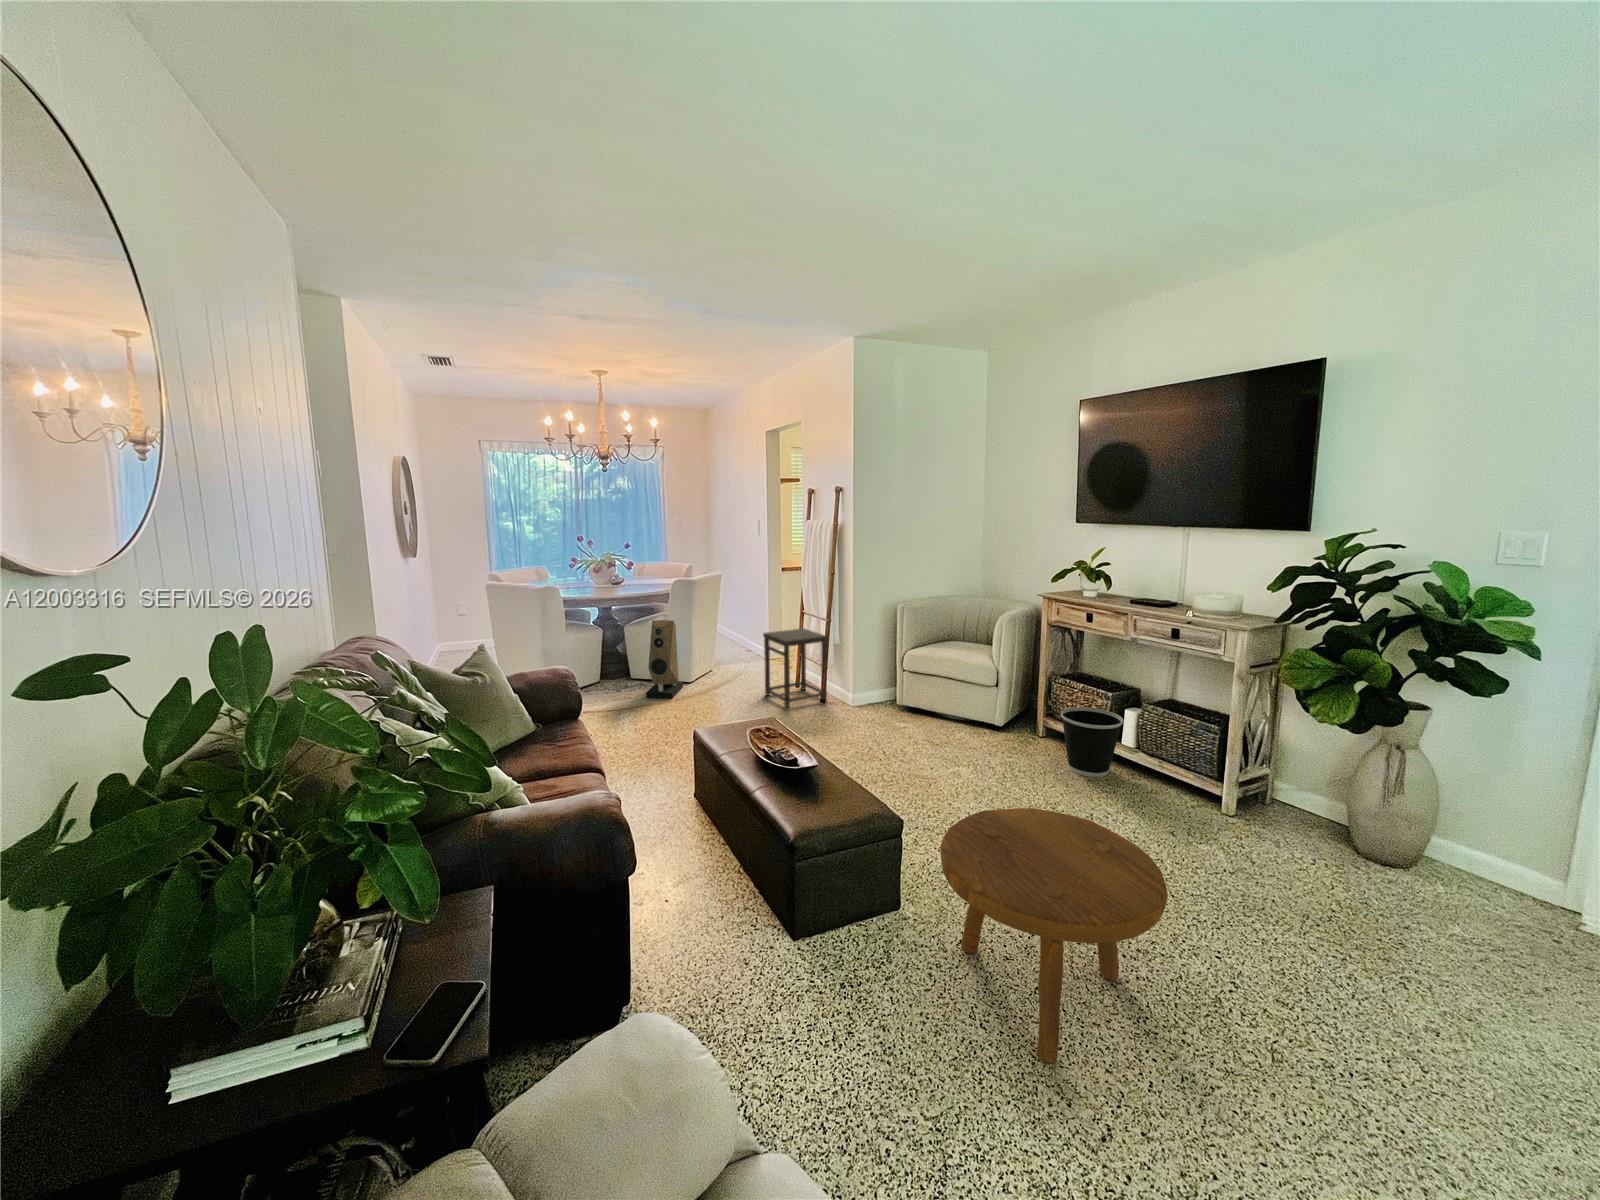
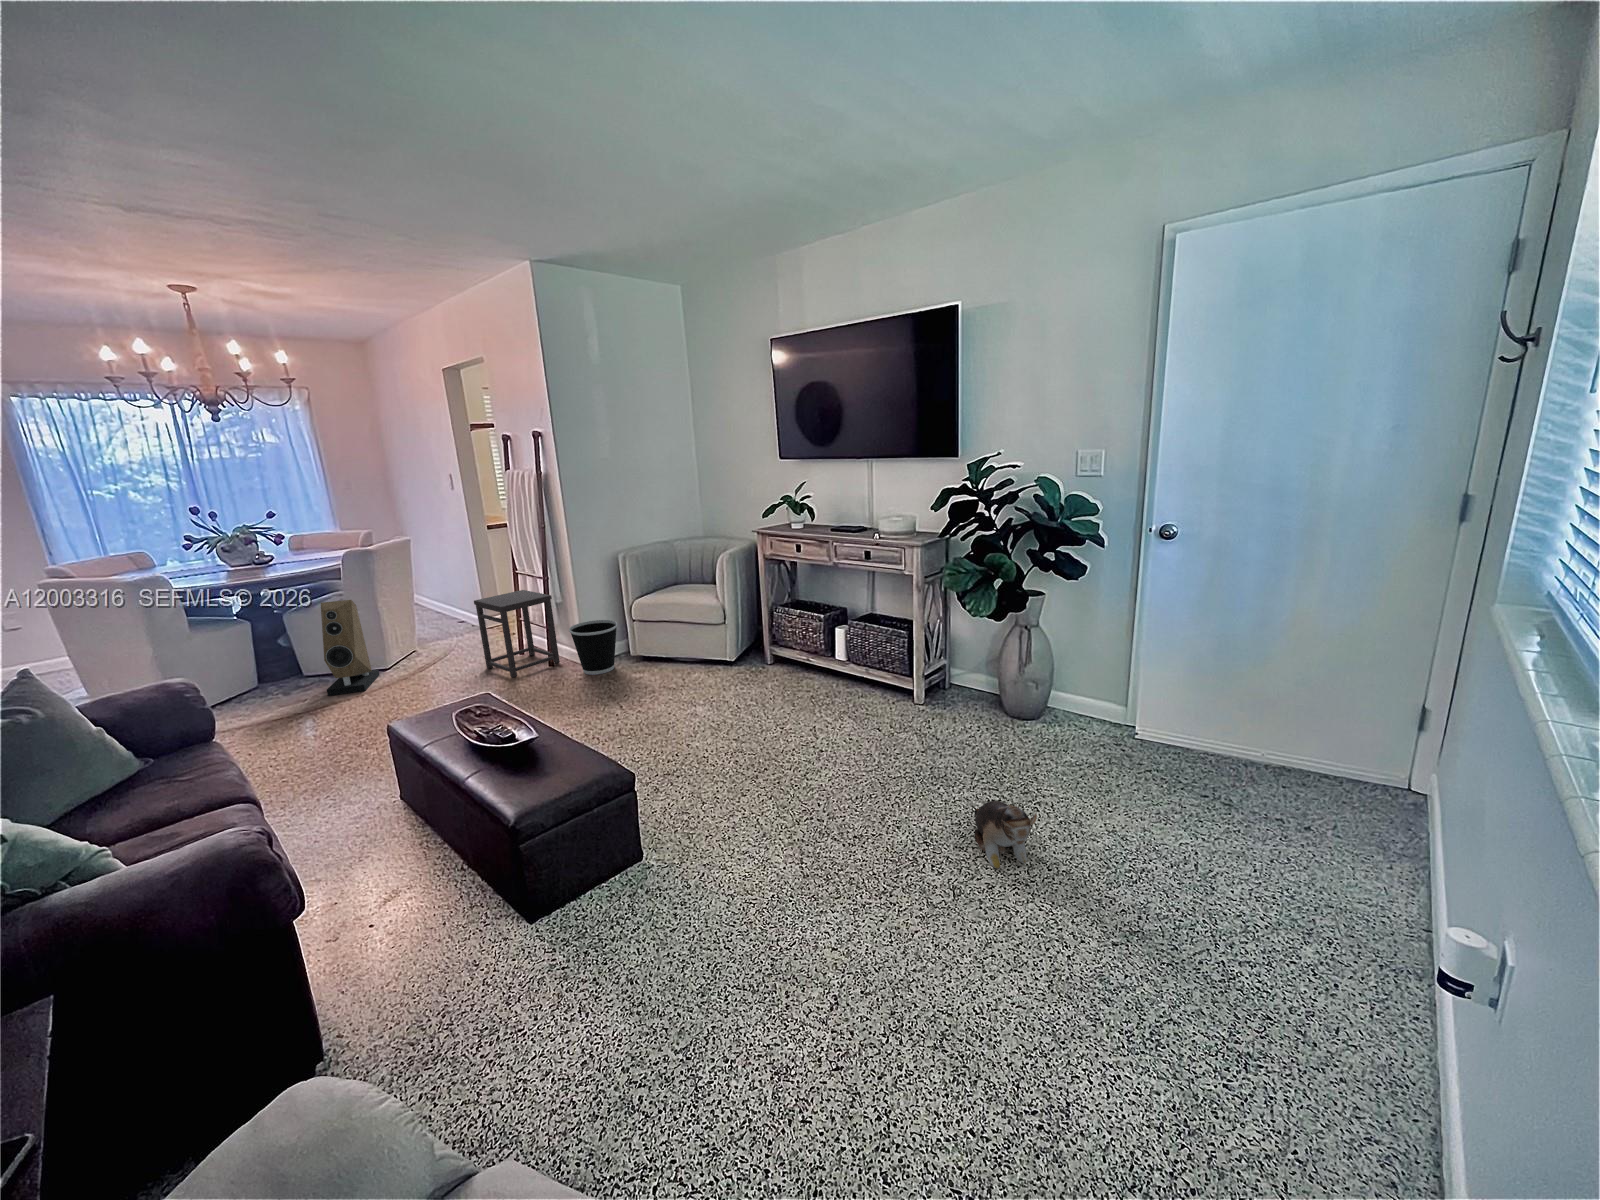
wastebasket: present [1061,707,1123,777] -> present [569,620,617,675]
footstool: present [940,808,1168,1063] -> none [671,733,868,958]
plush toy: none [1309,961,1417,1058] -> present [974,801,1037,868]

